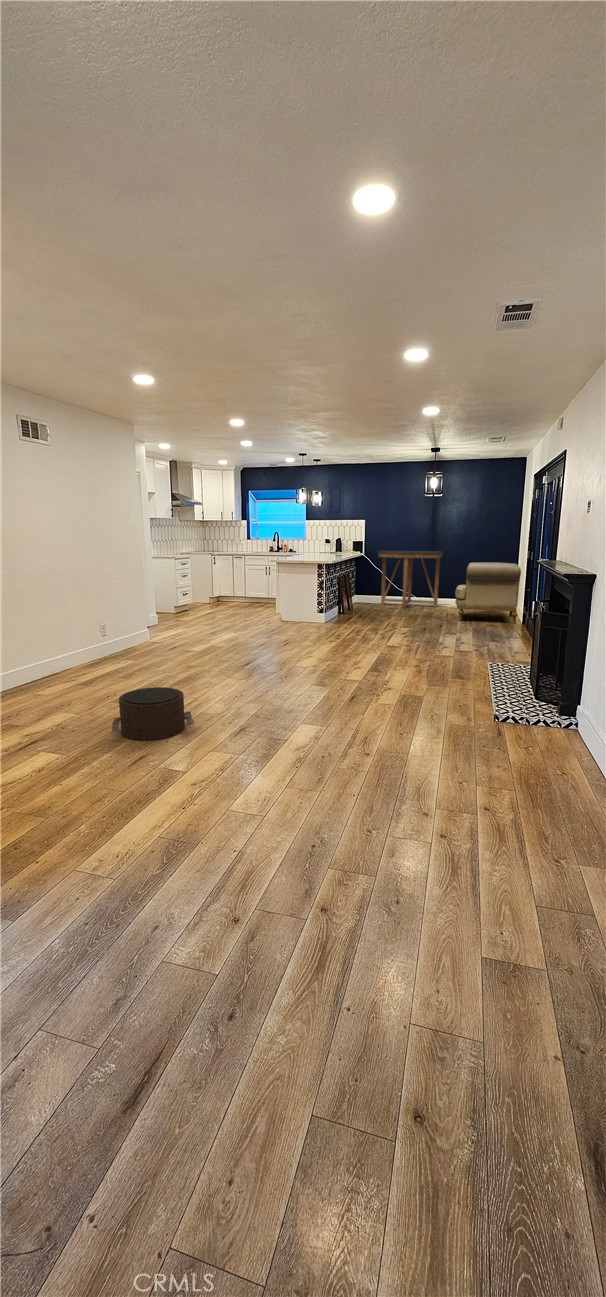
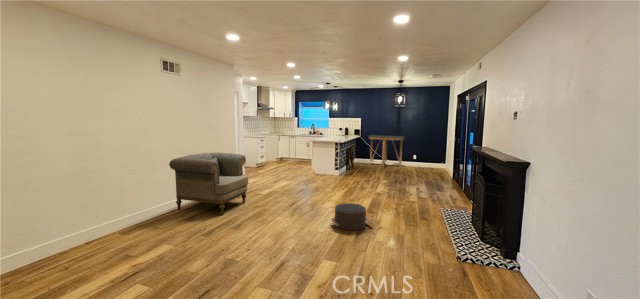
armchair: present [455,563,521,624] -> present [169,152,248,215]
pouf: present [112,687,194,741] -> present [331,203,372,231]

